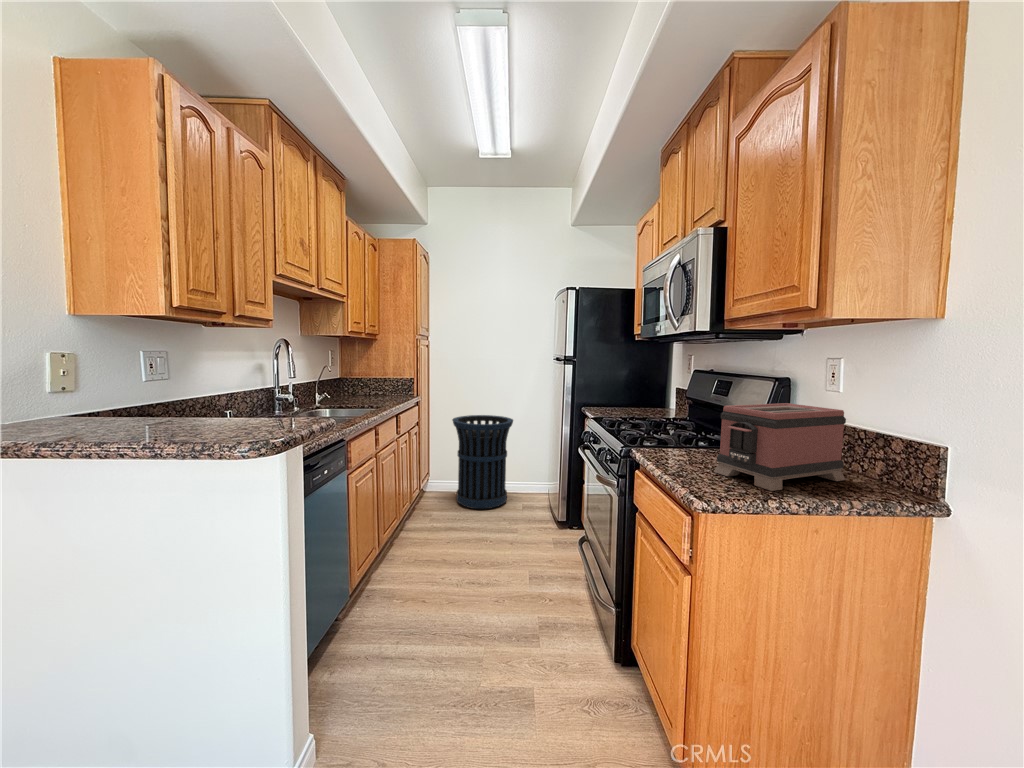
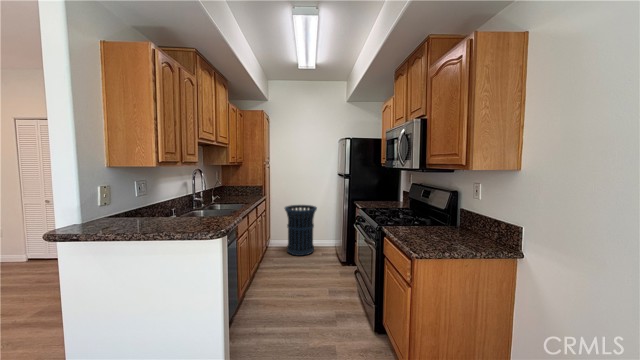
toaster: present [714,403,846,491] -> none [421,205,482,248]

